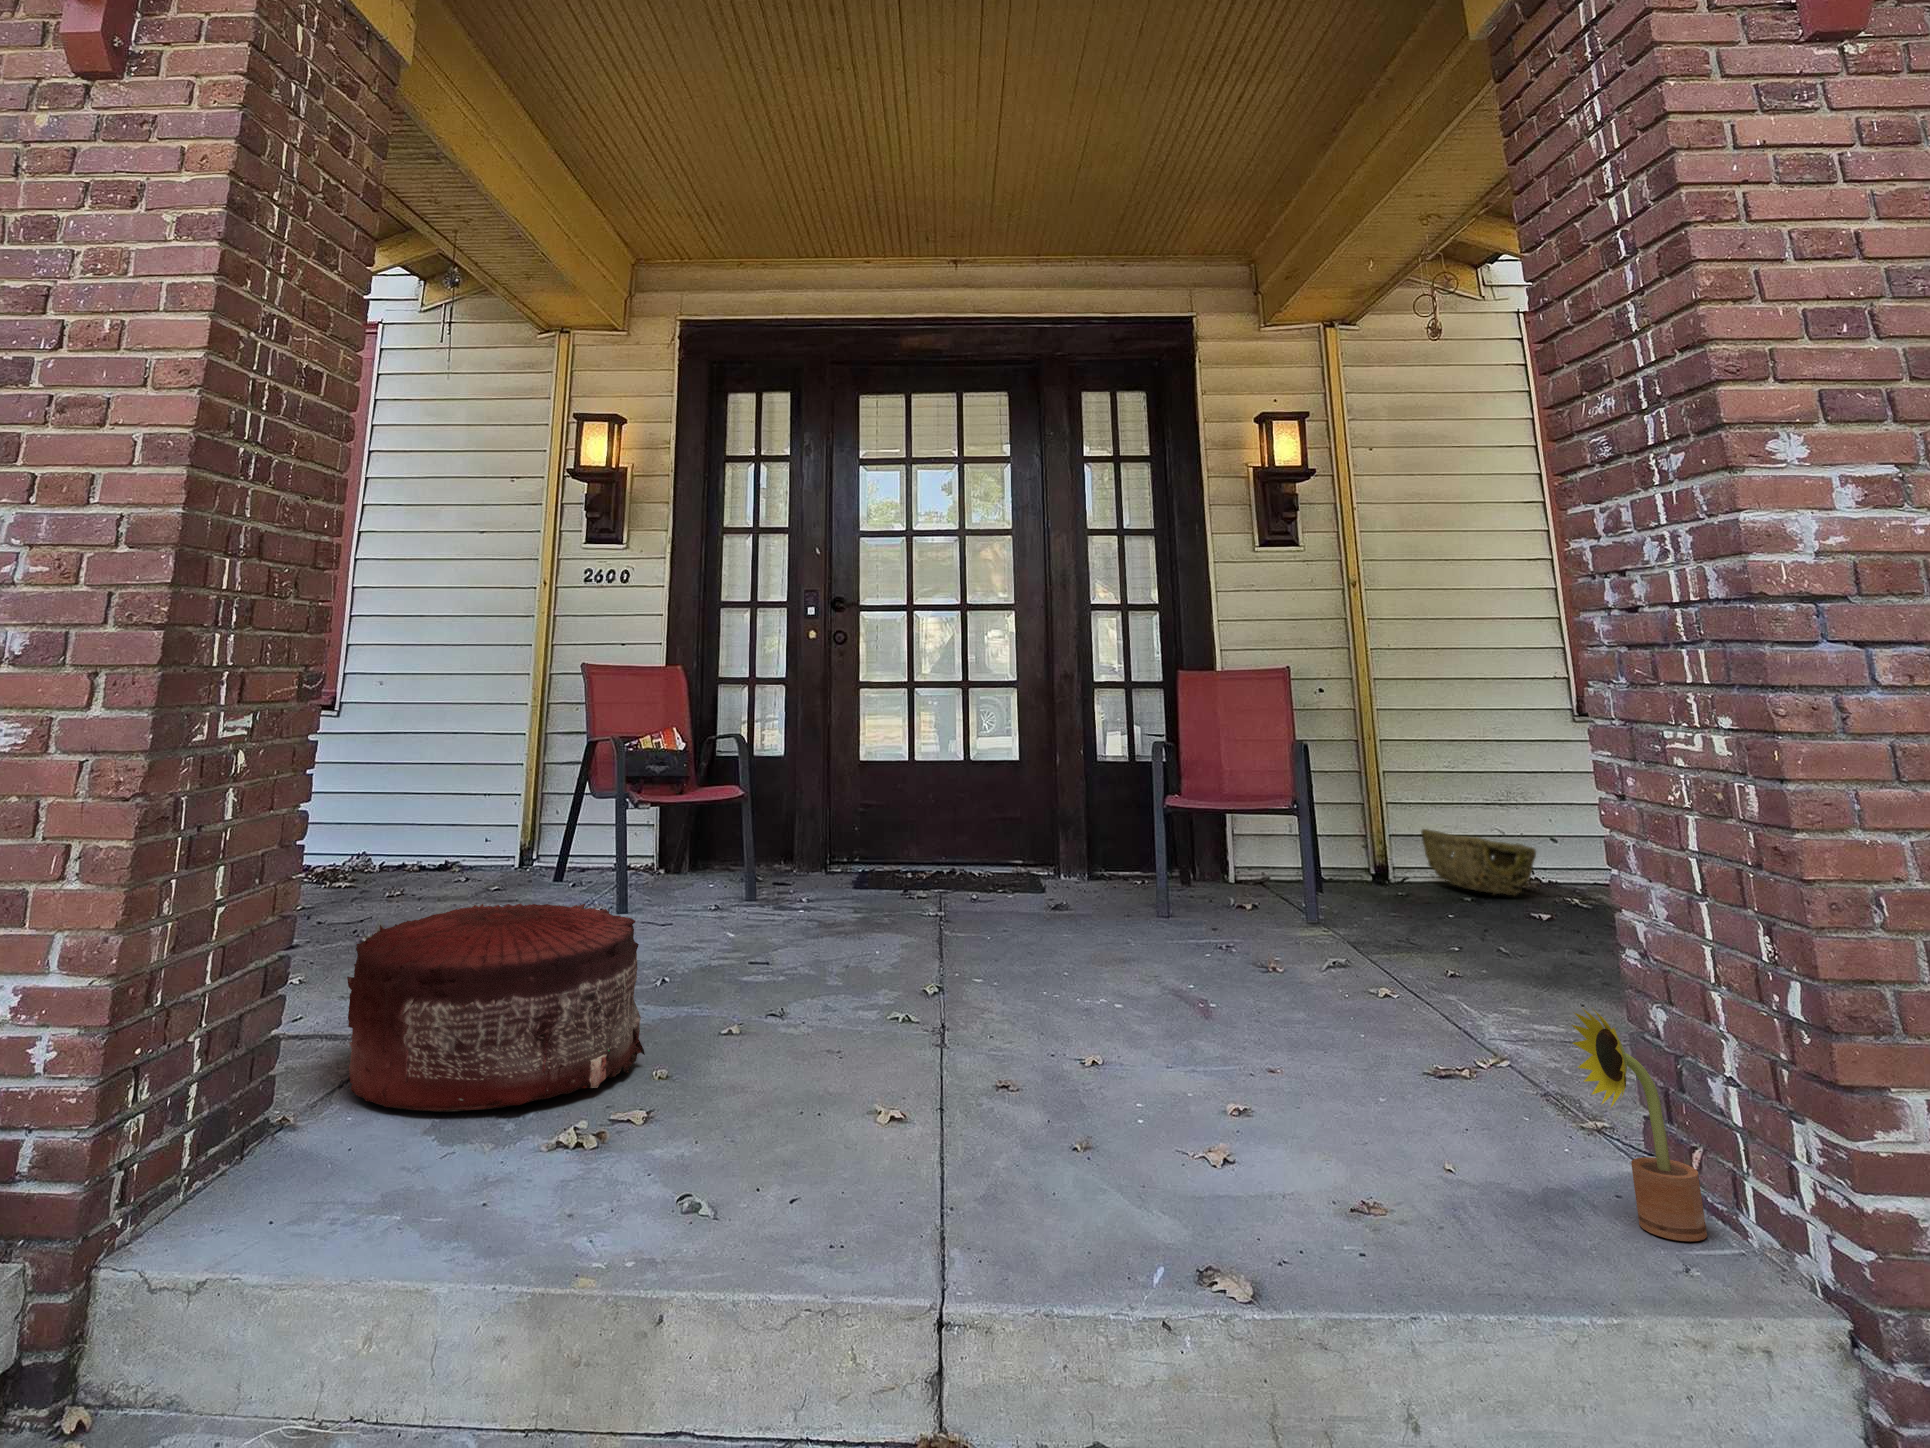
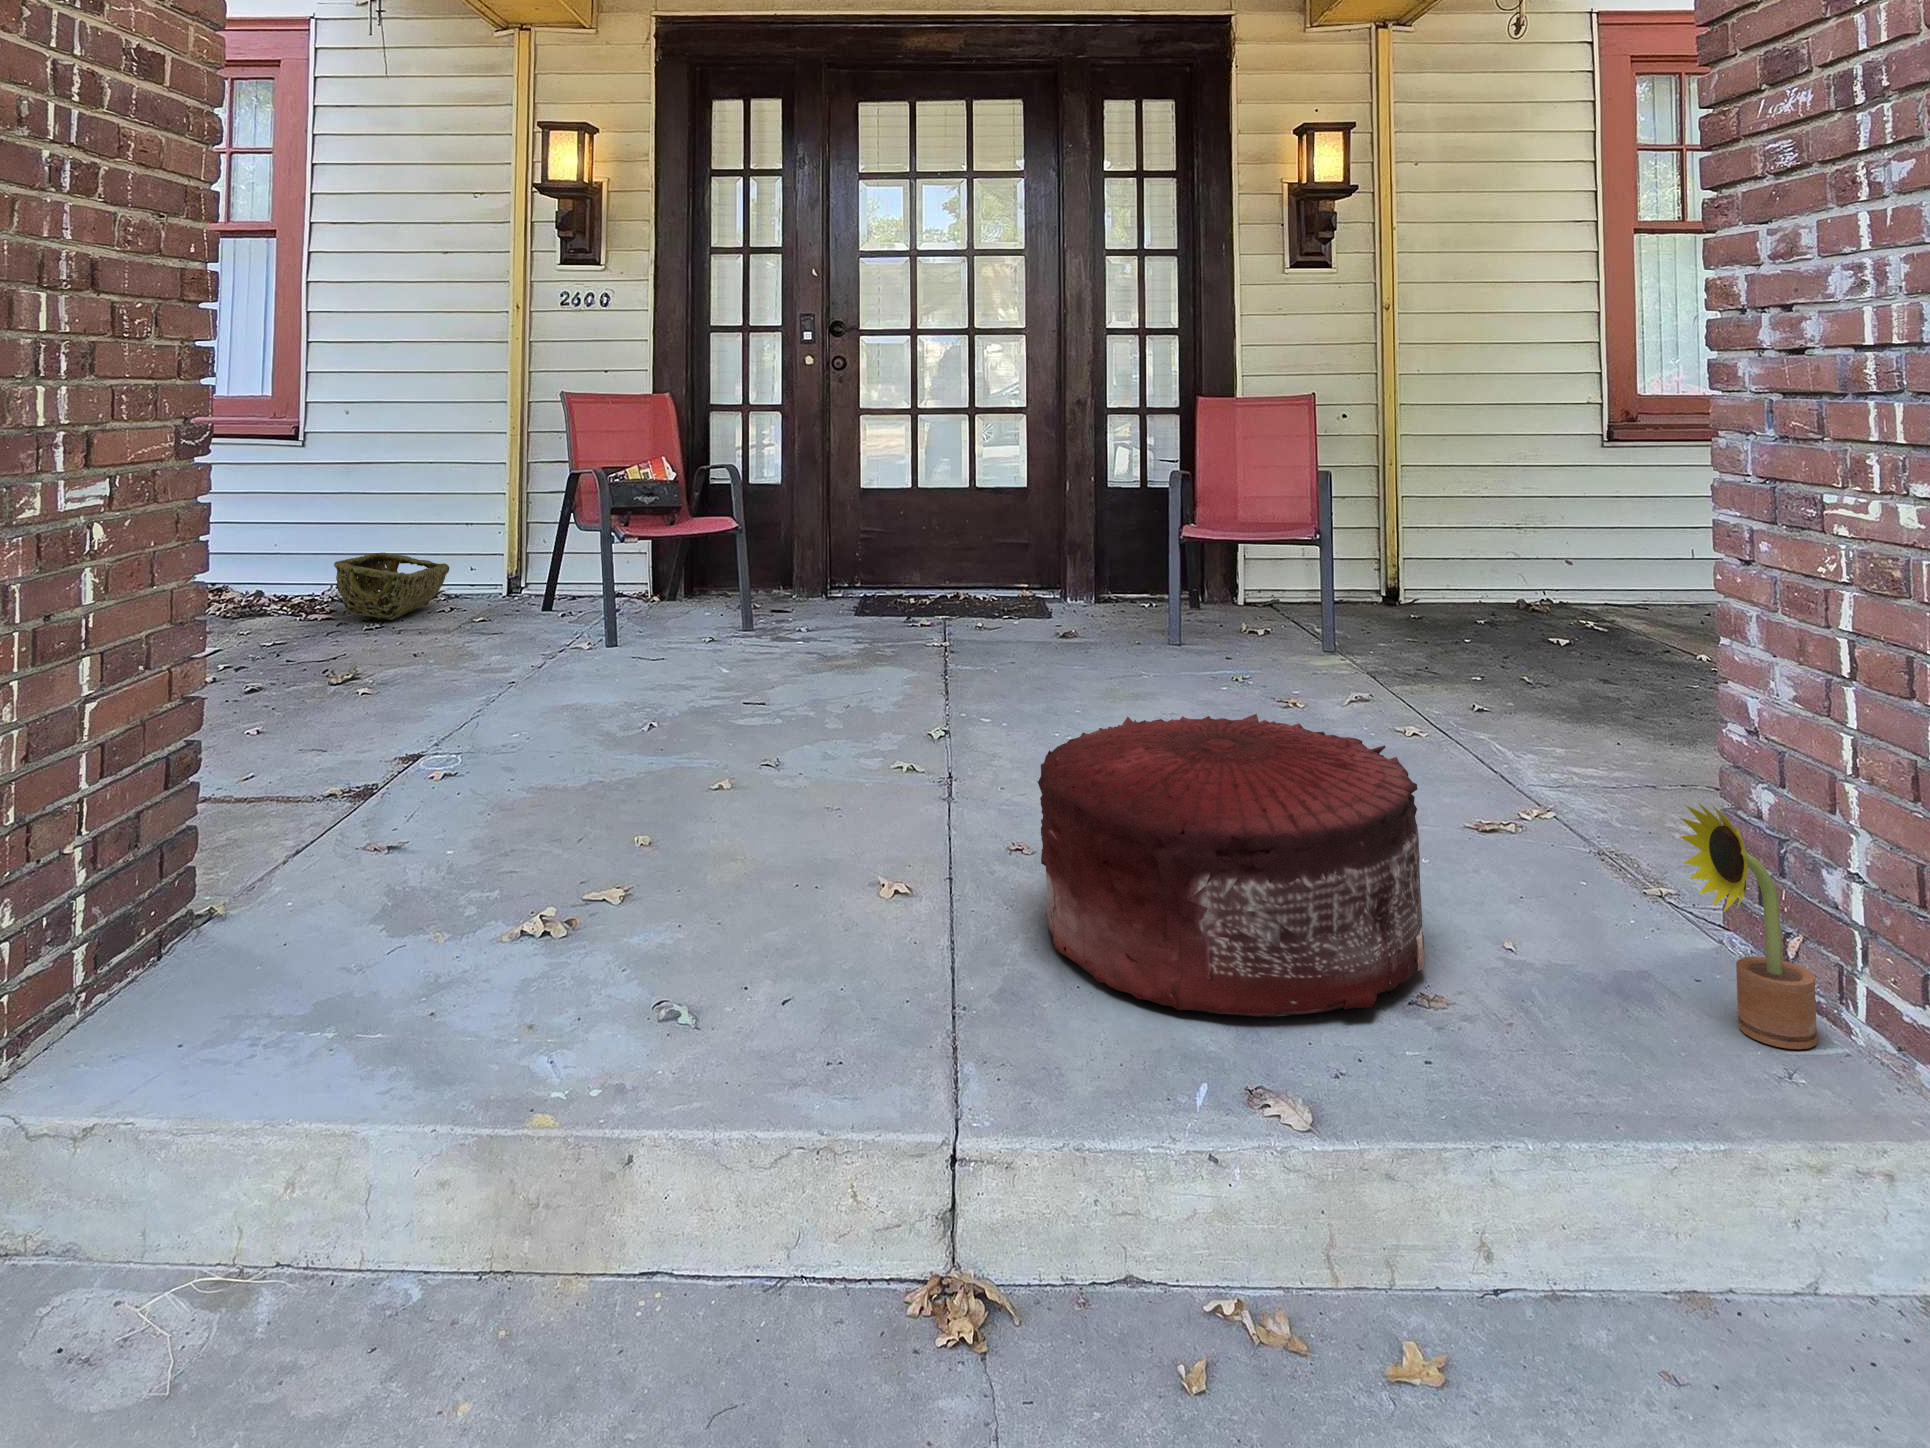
woven basket: present [1421,829,1536,895] -> present [334,553,449,620]
pouf: present [347,904,645,1111] -> present [1038,714,1425,1016]

